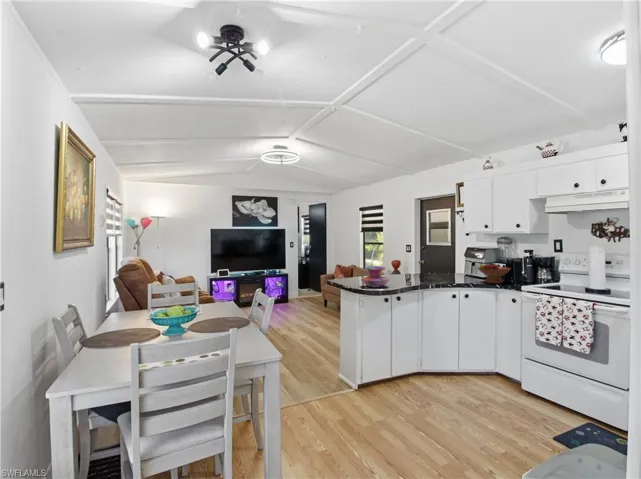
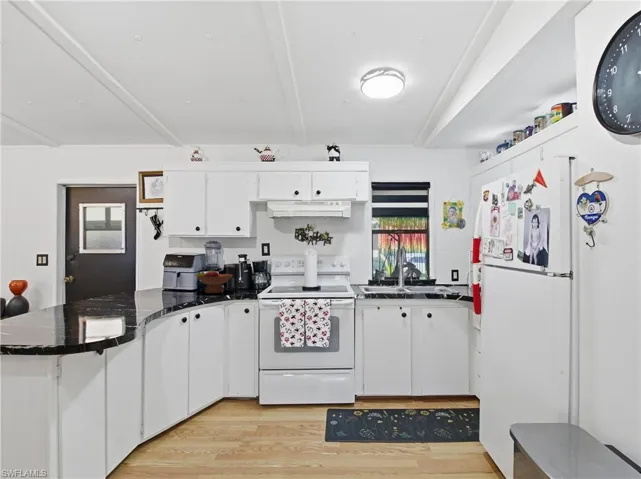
decorative vase: present [361,266,389,287] -> none [33,285,96,323]

